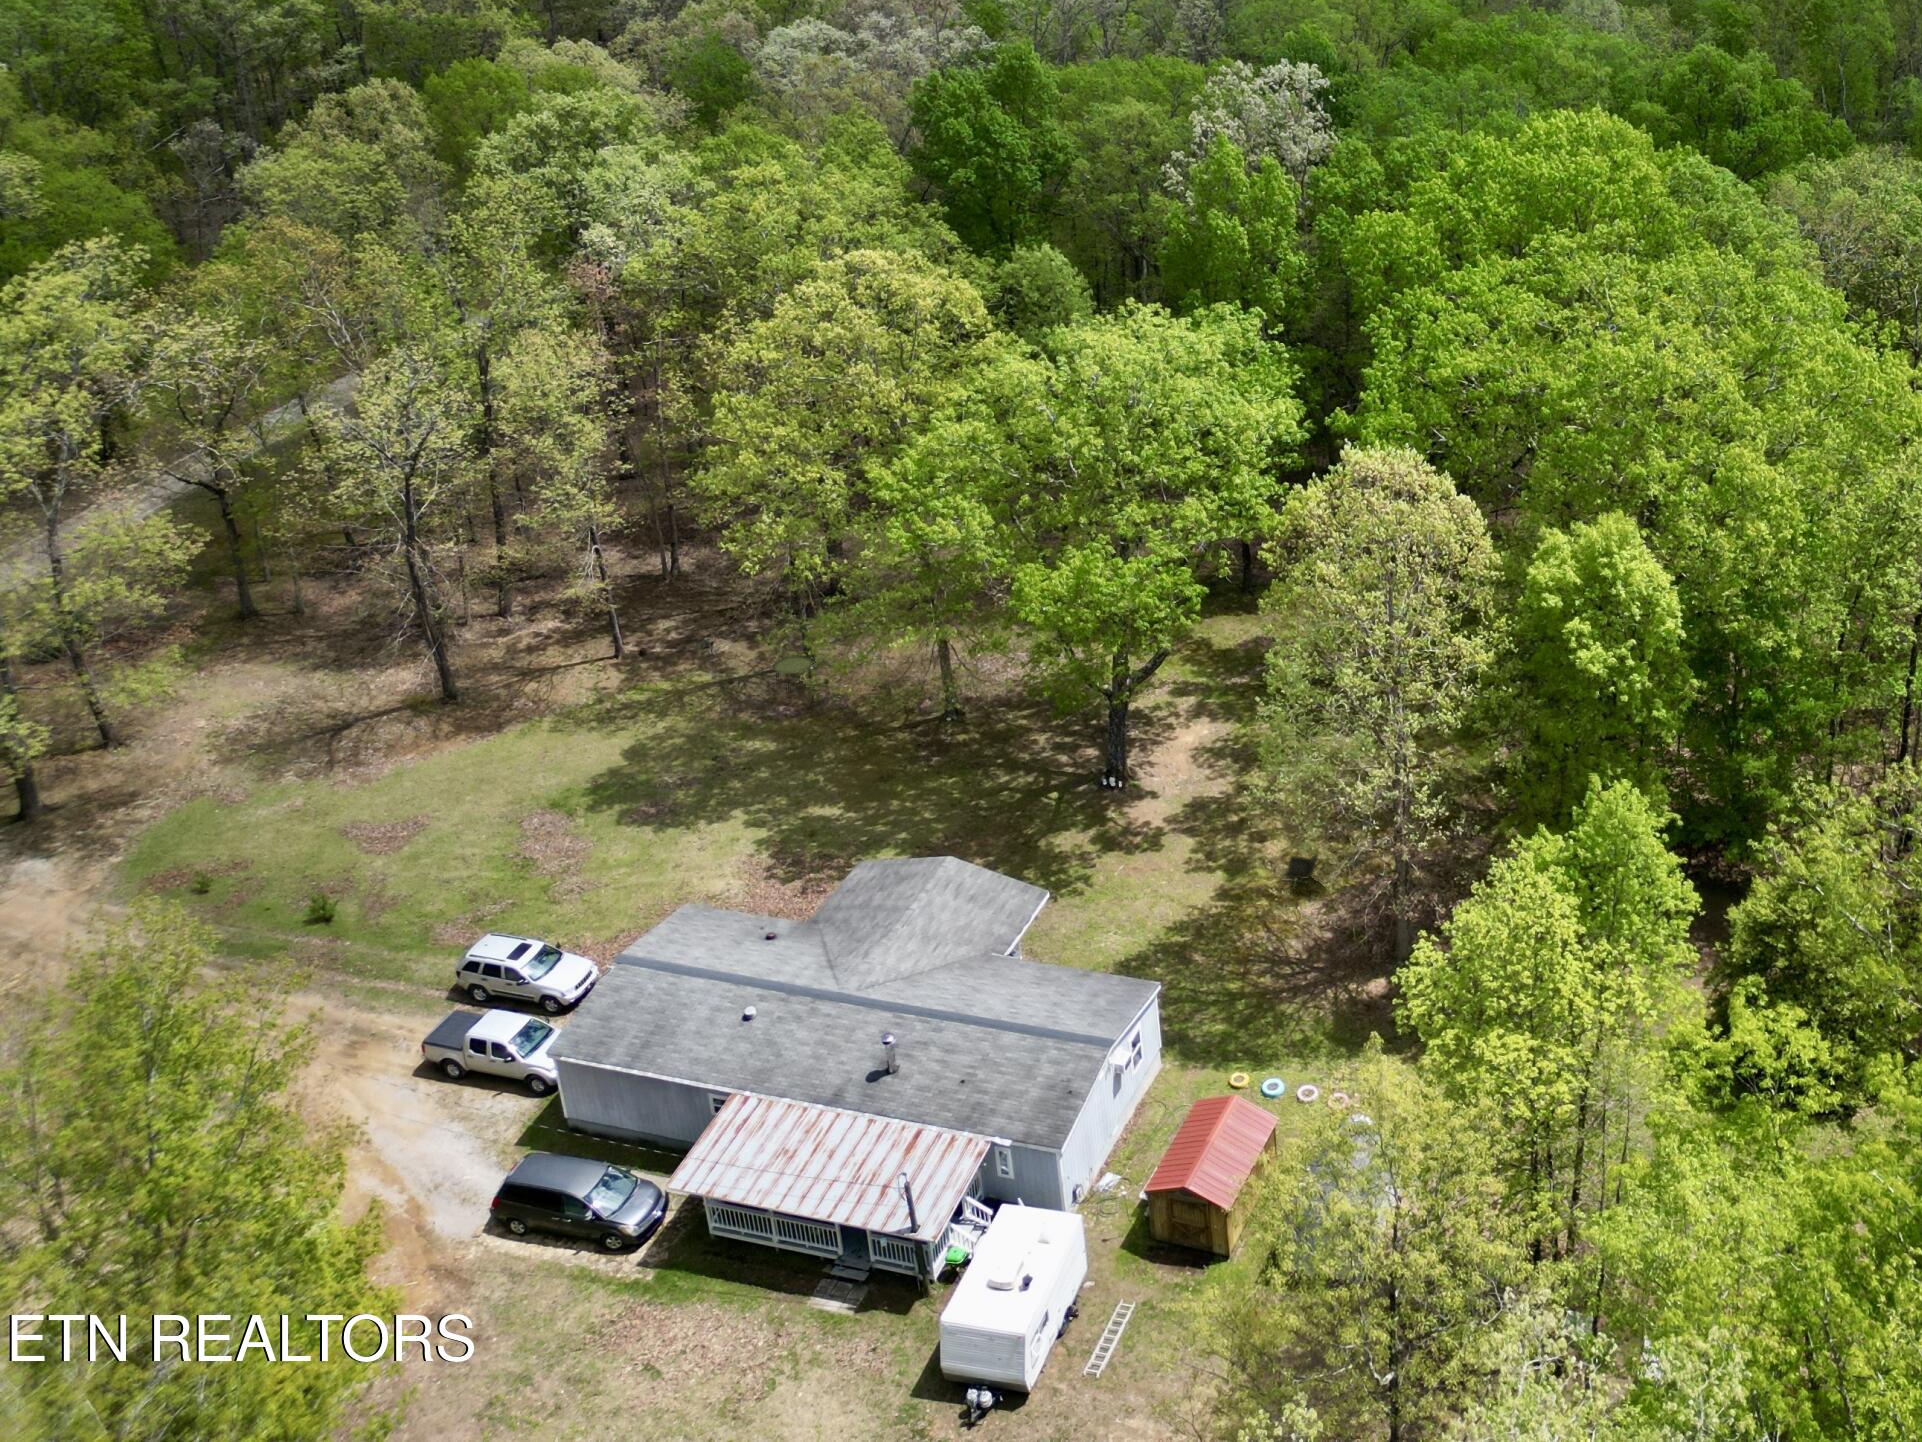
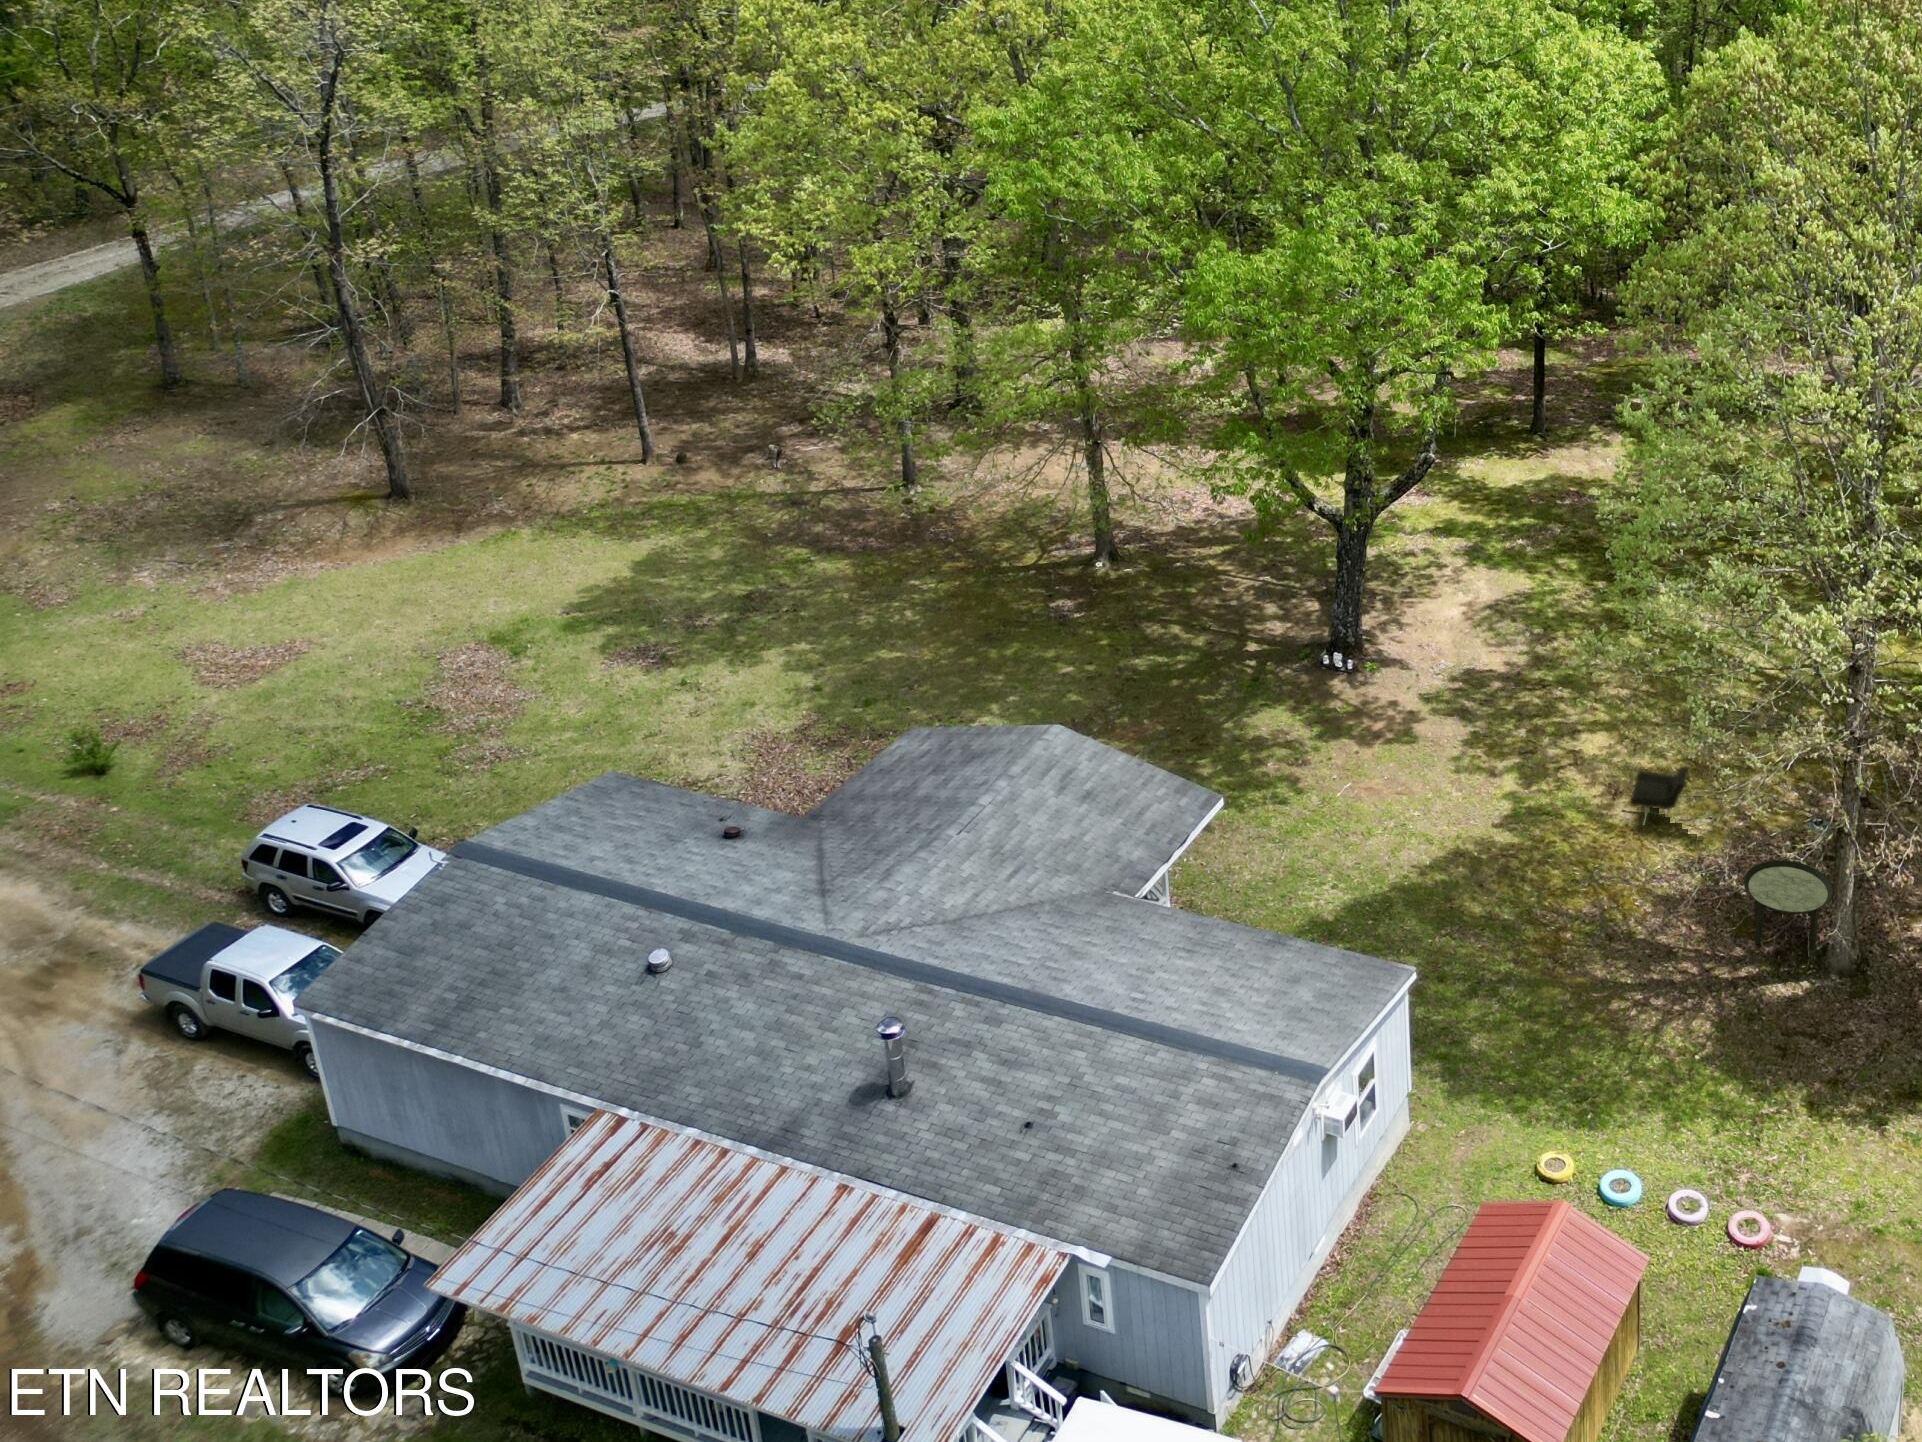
round table: present [772,655,813,691] -> present [1744,860,1833,950]

